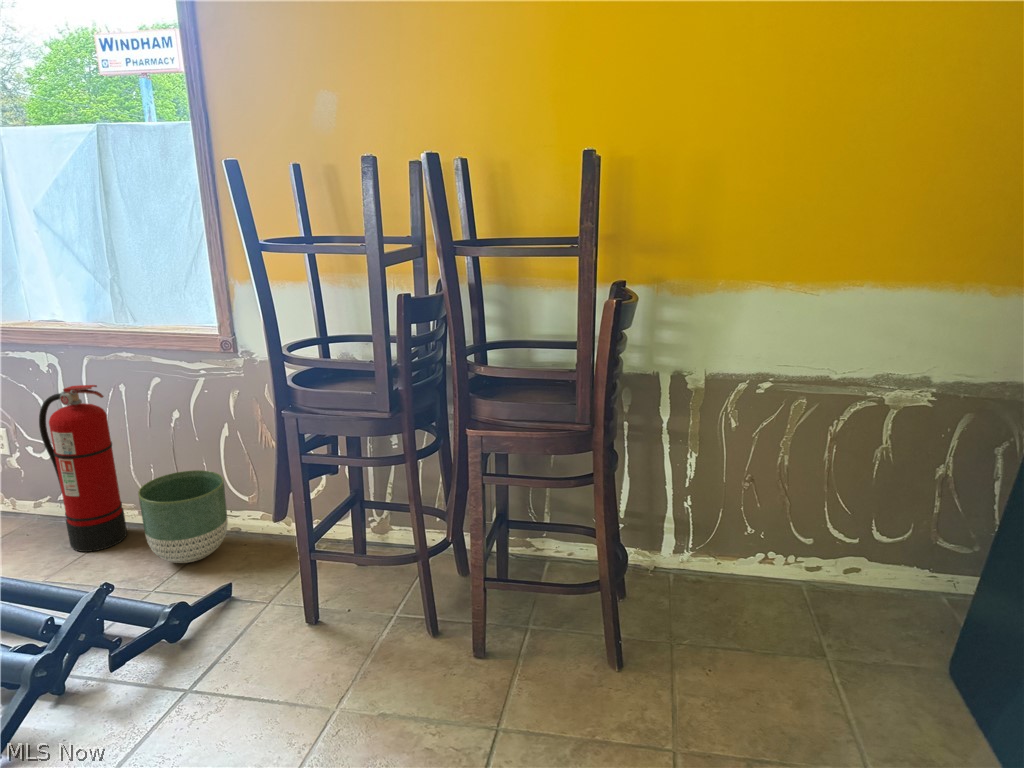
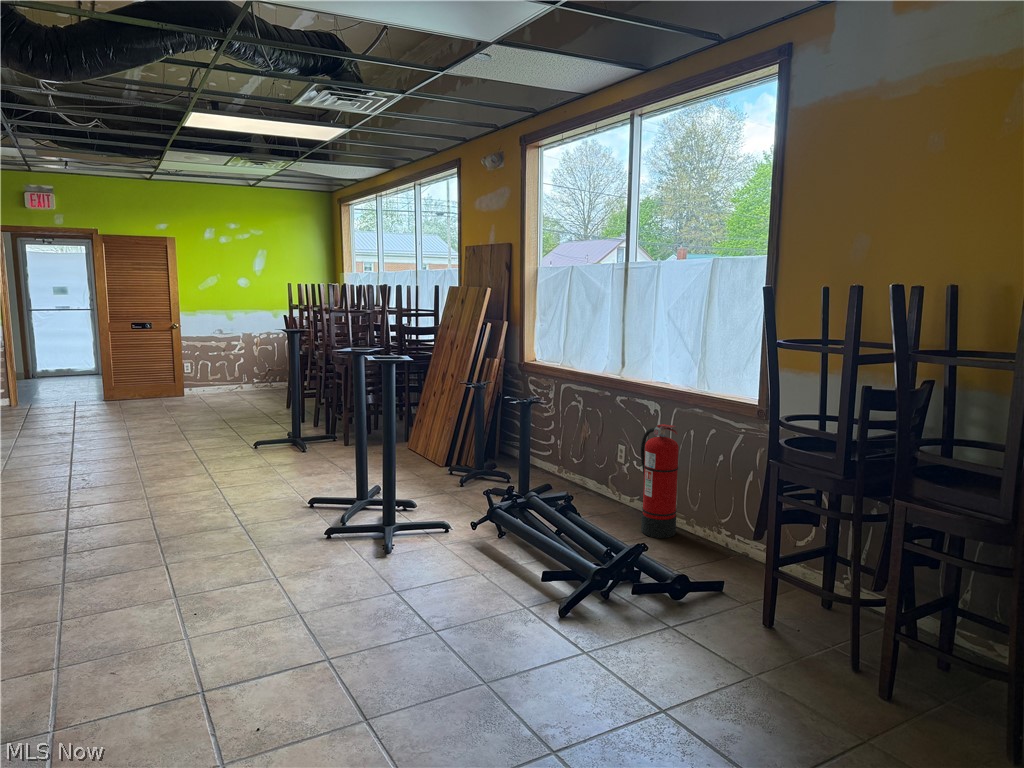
planter: present [138,470,228,563] -> none [682,498,740,563]

